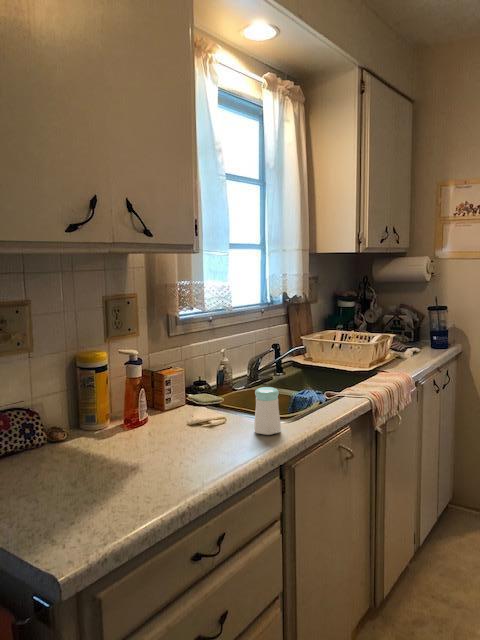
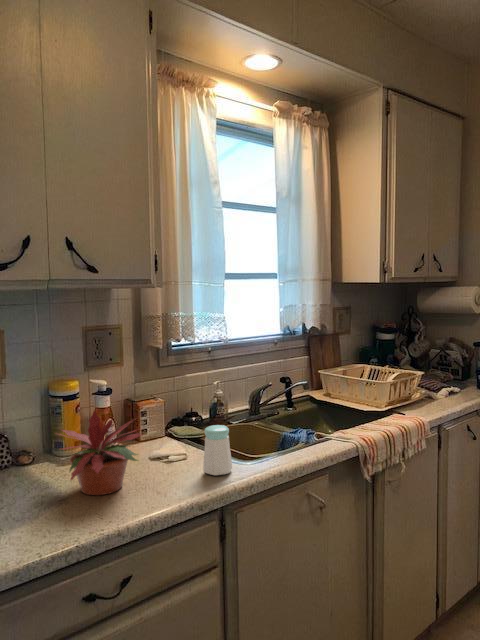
potted plant: none [113,375,217,461] -> present [62,411,142,495]

